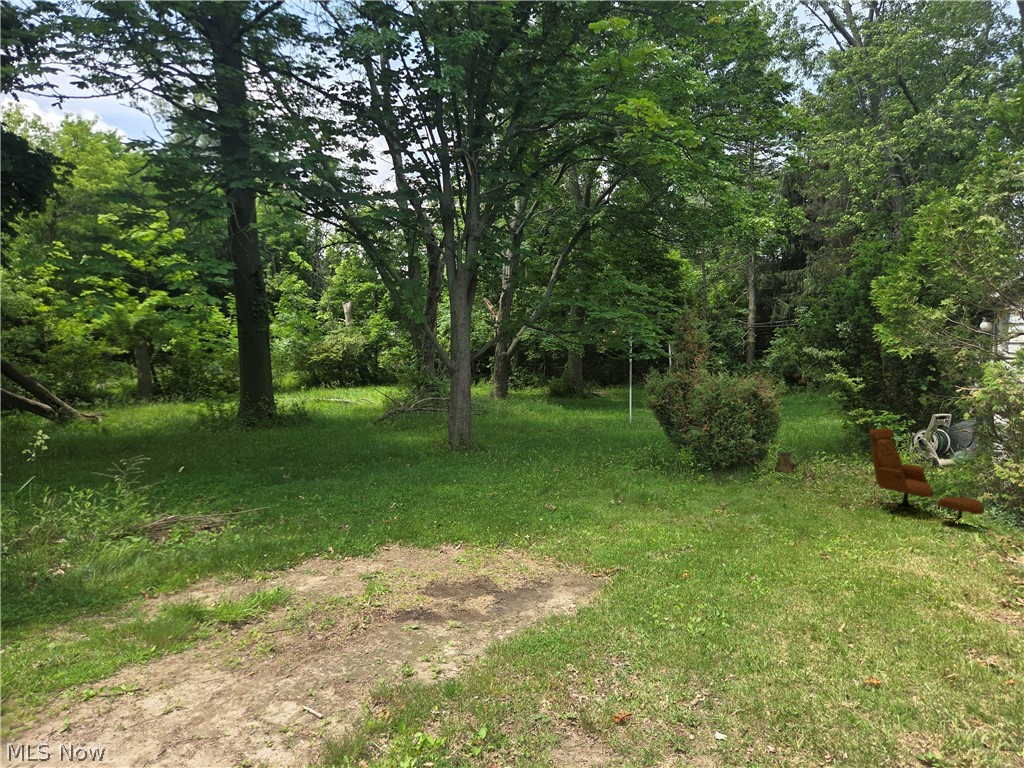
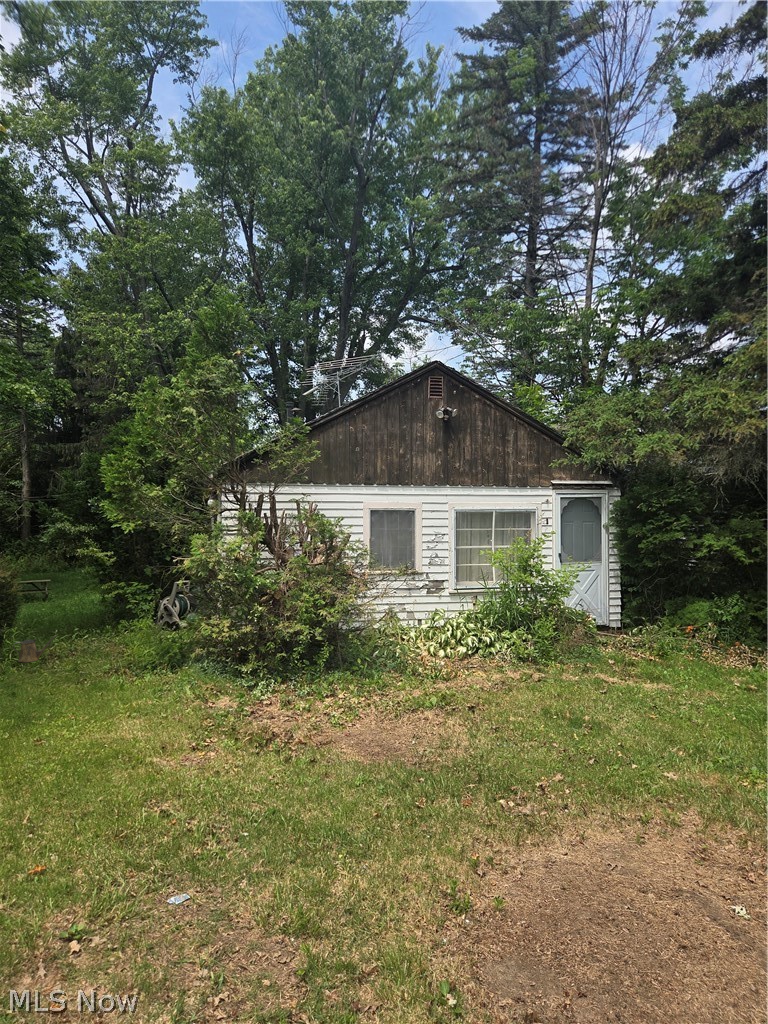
lounge chair: present [870,429,984,526] -> none [105,600,199,683]

